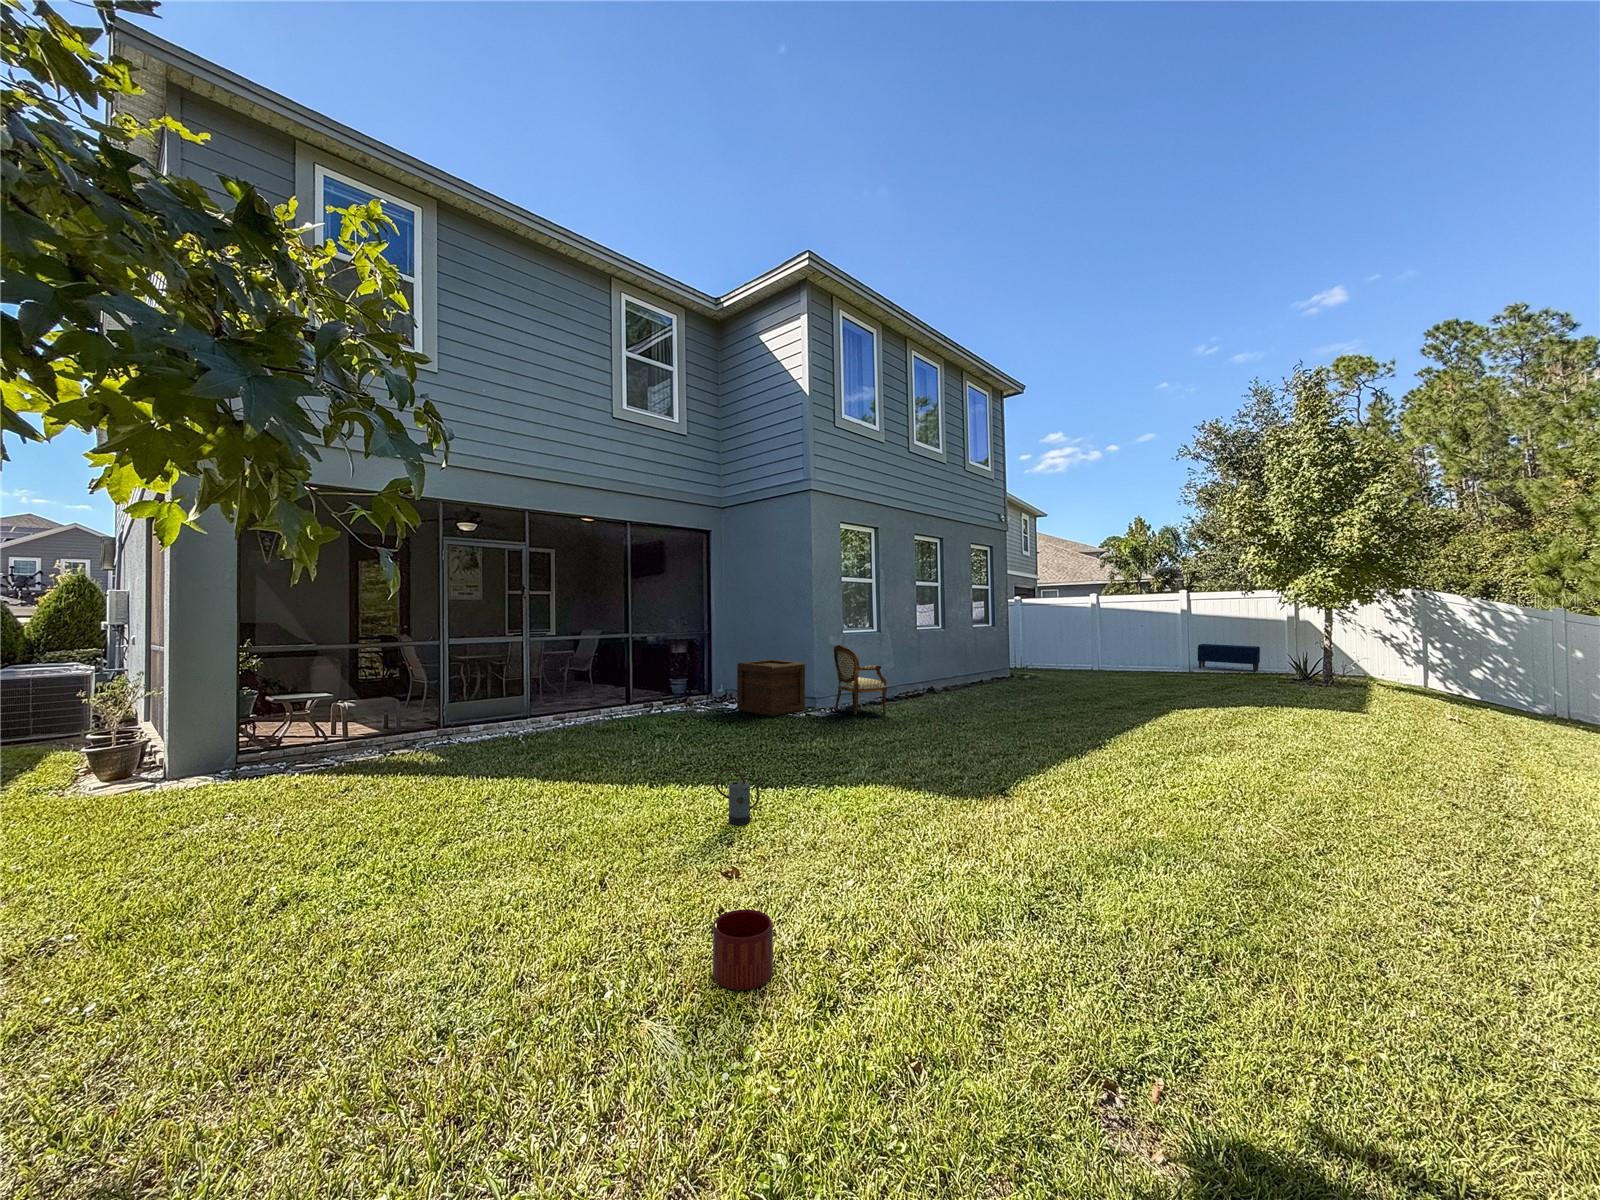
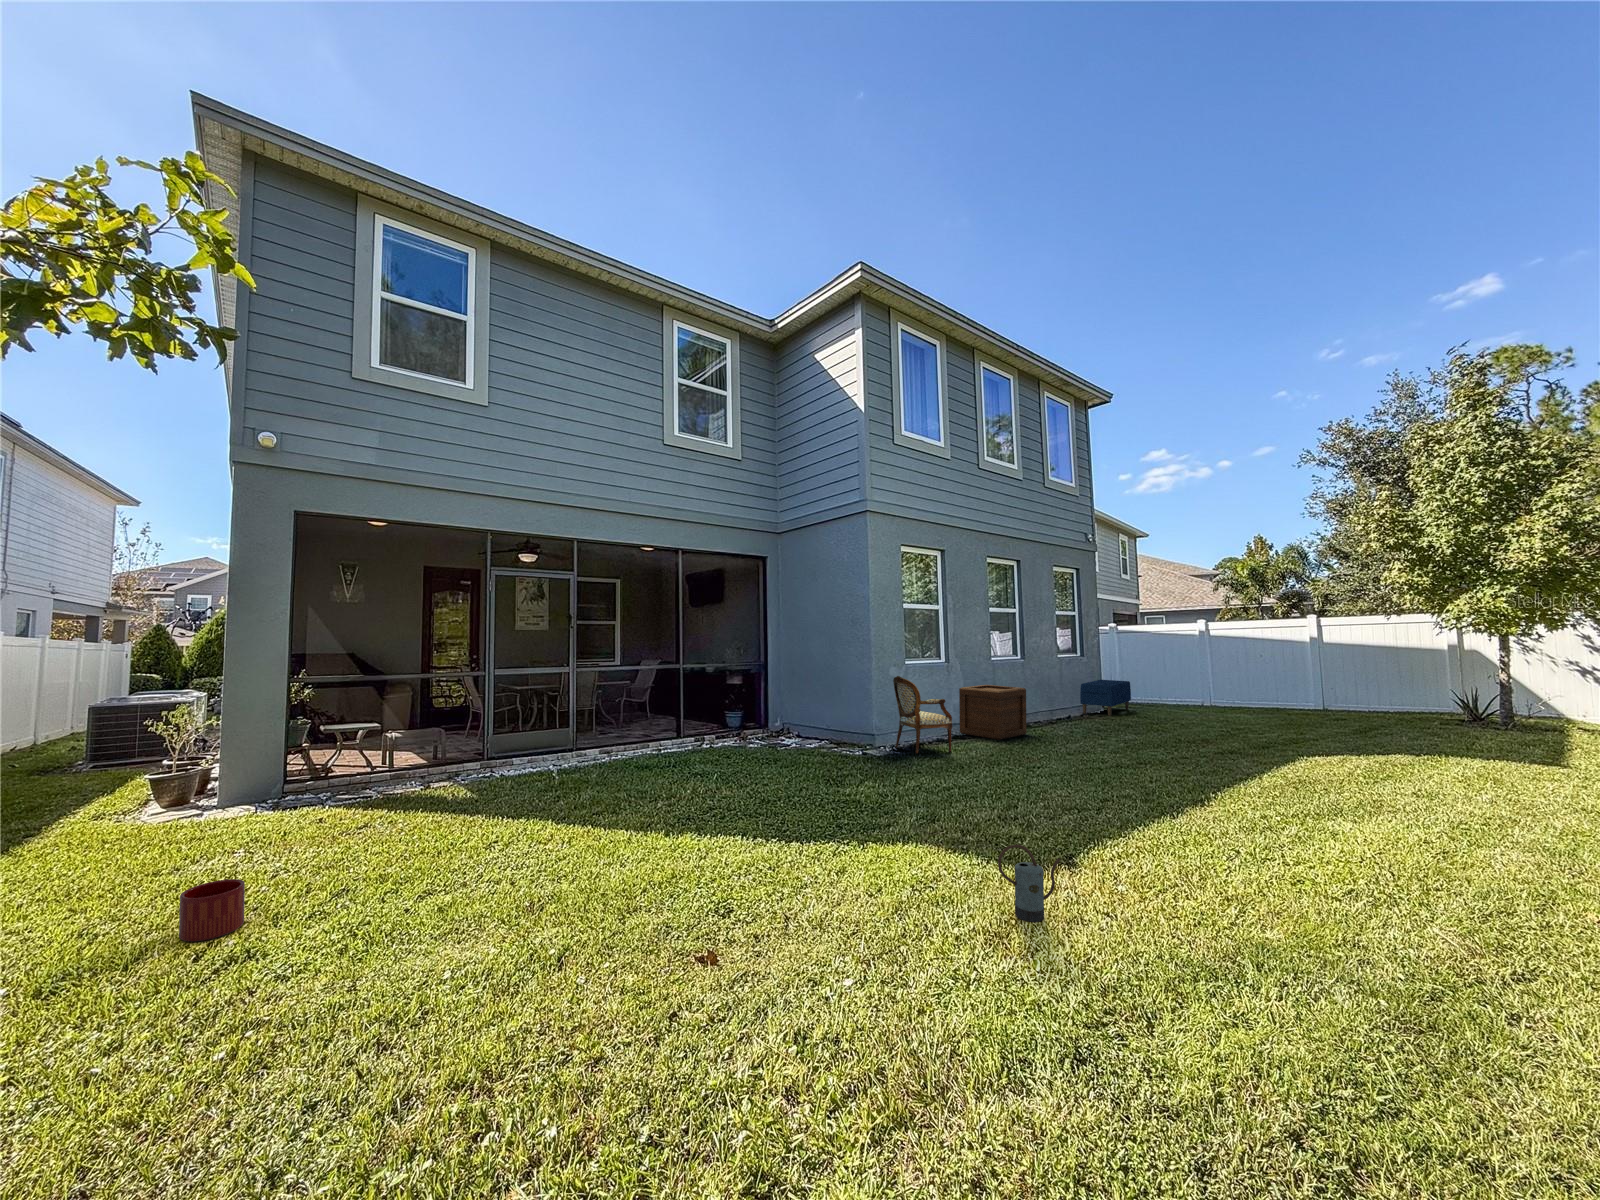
bench: present [1198,644,1260,672] -> present [1080,680,1131,716]
wooden crate: present [737,660,805,716] -> present [959,685,1027,740]
watering can: present [715,768,764,825] -> present [998,845,1061,922]
planter: present [713,909,773,990] -> present [179,879,245,942]

